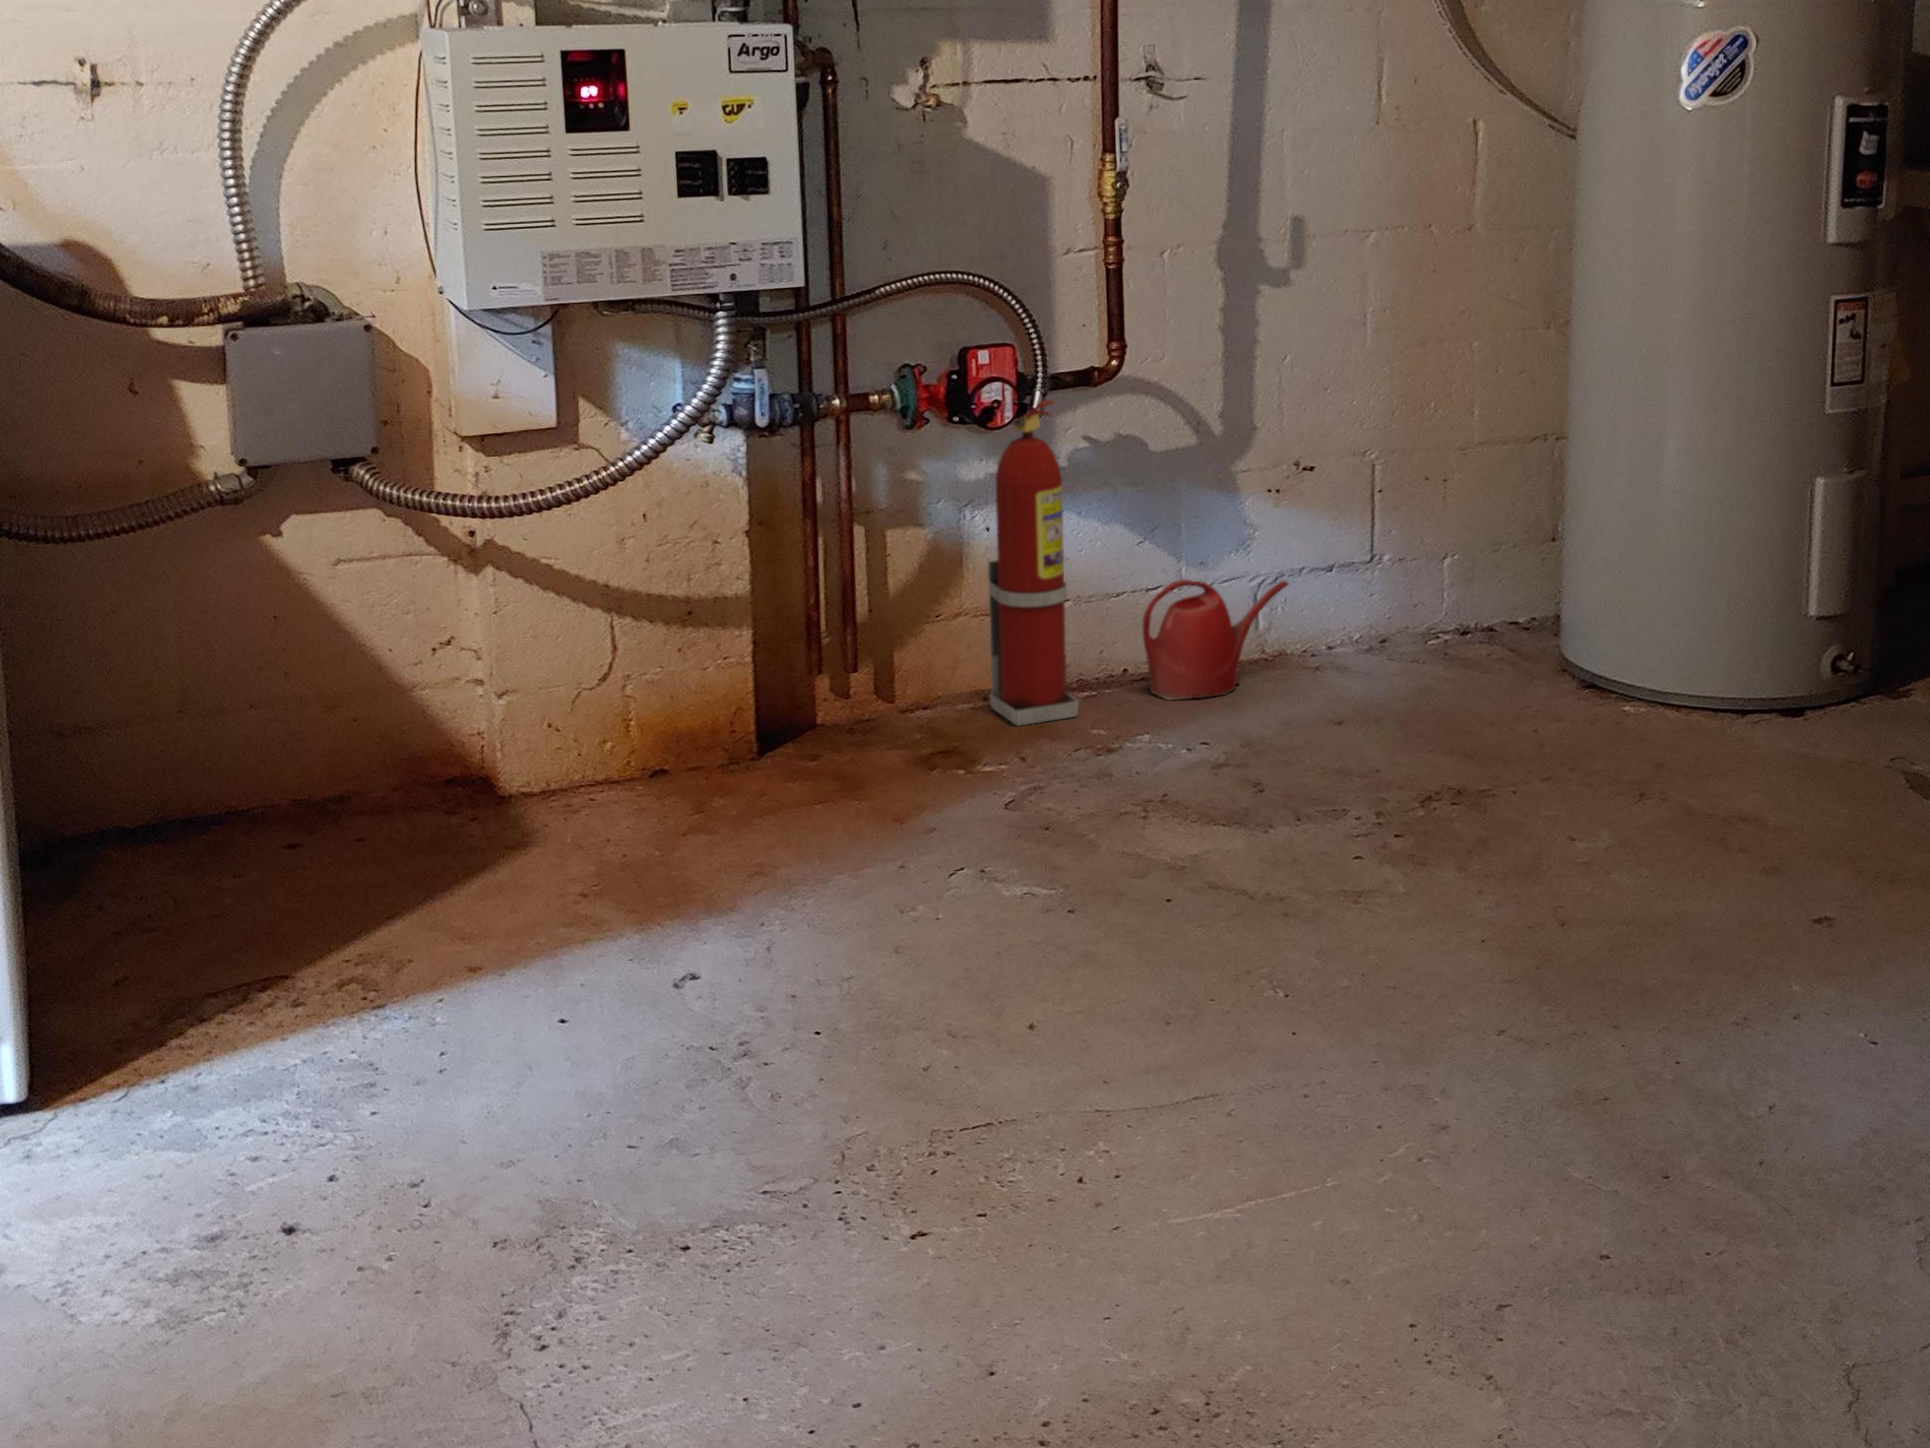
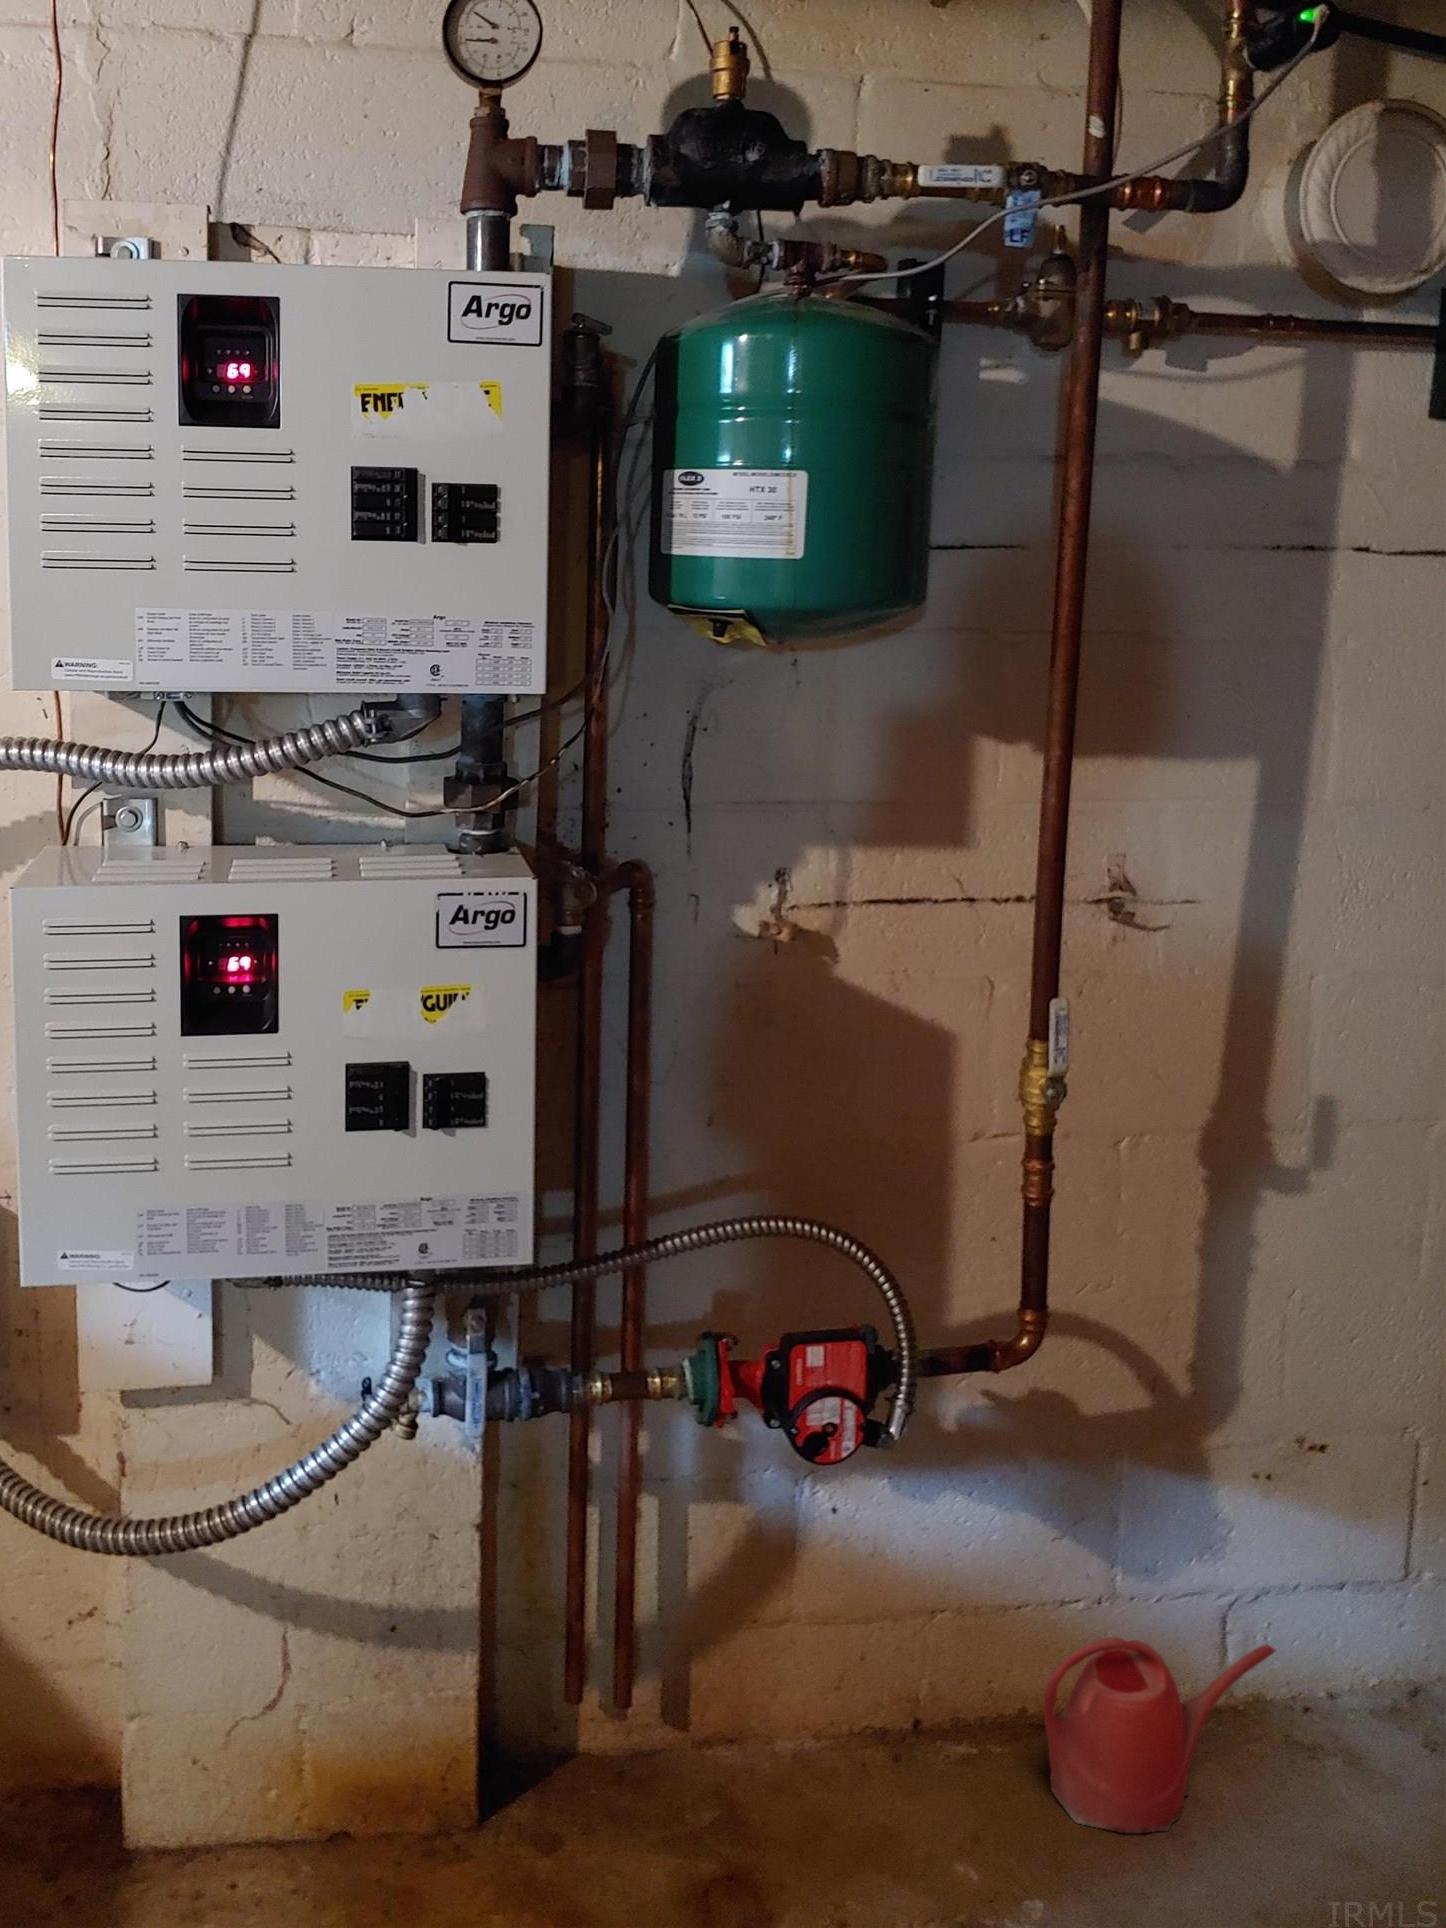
fire extinguisher: present [988,400,1079,726] -> none [811,1362,938,1852]

